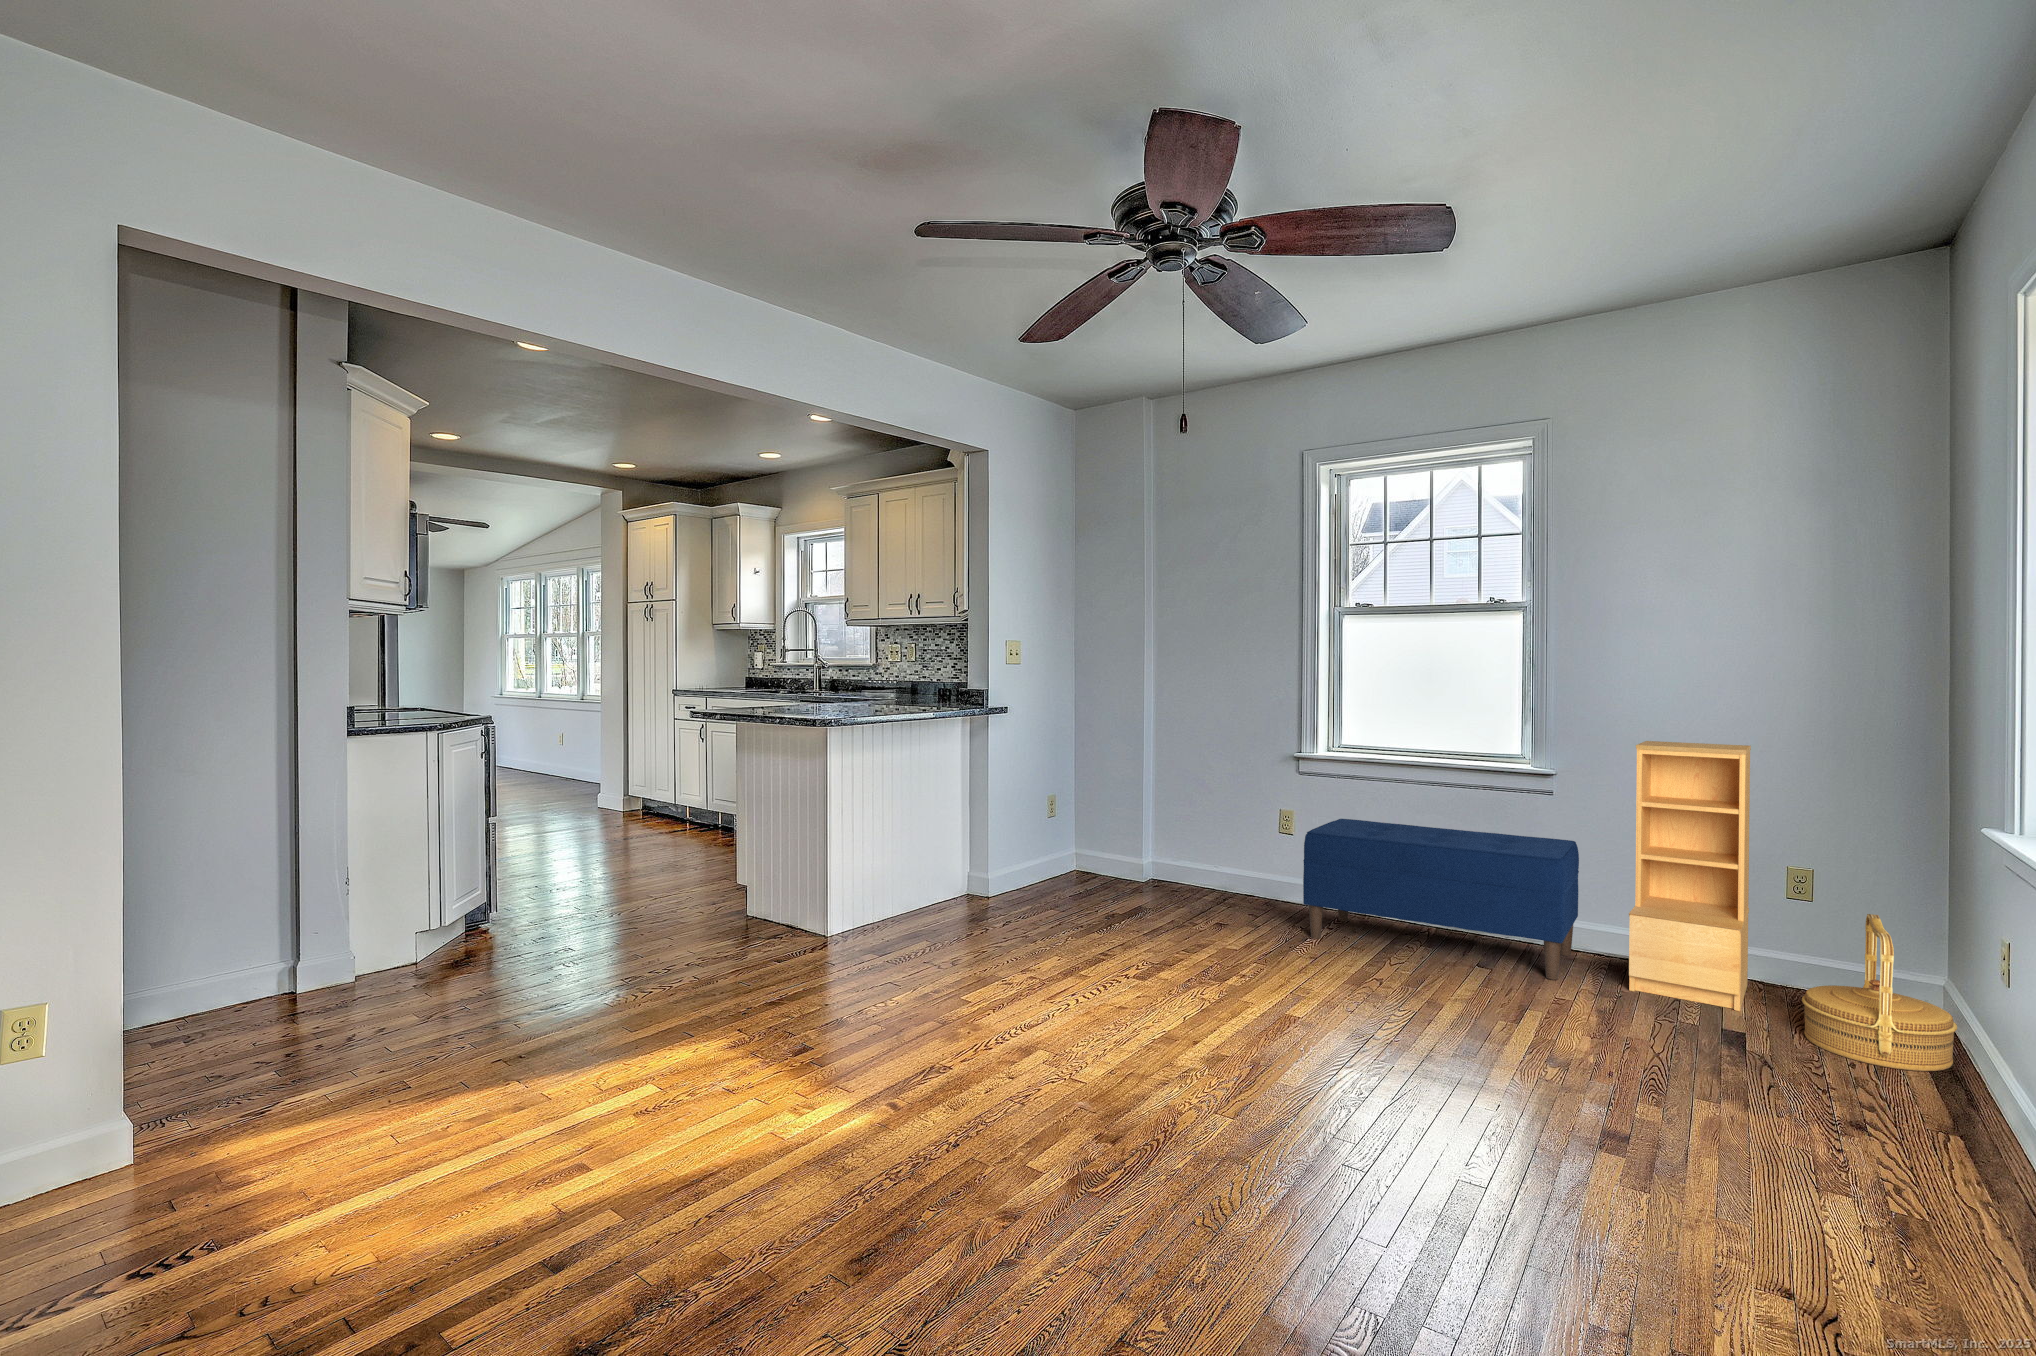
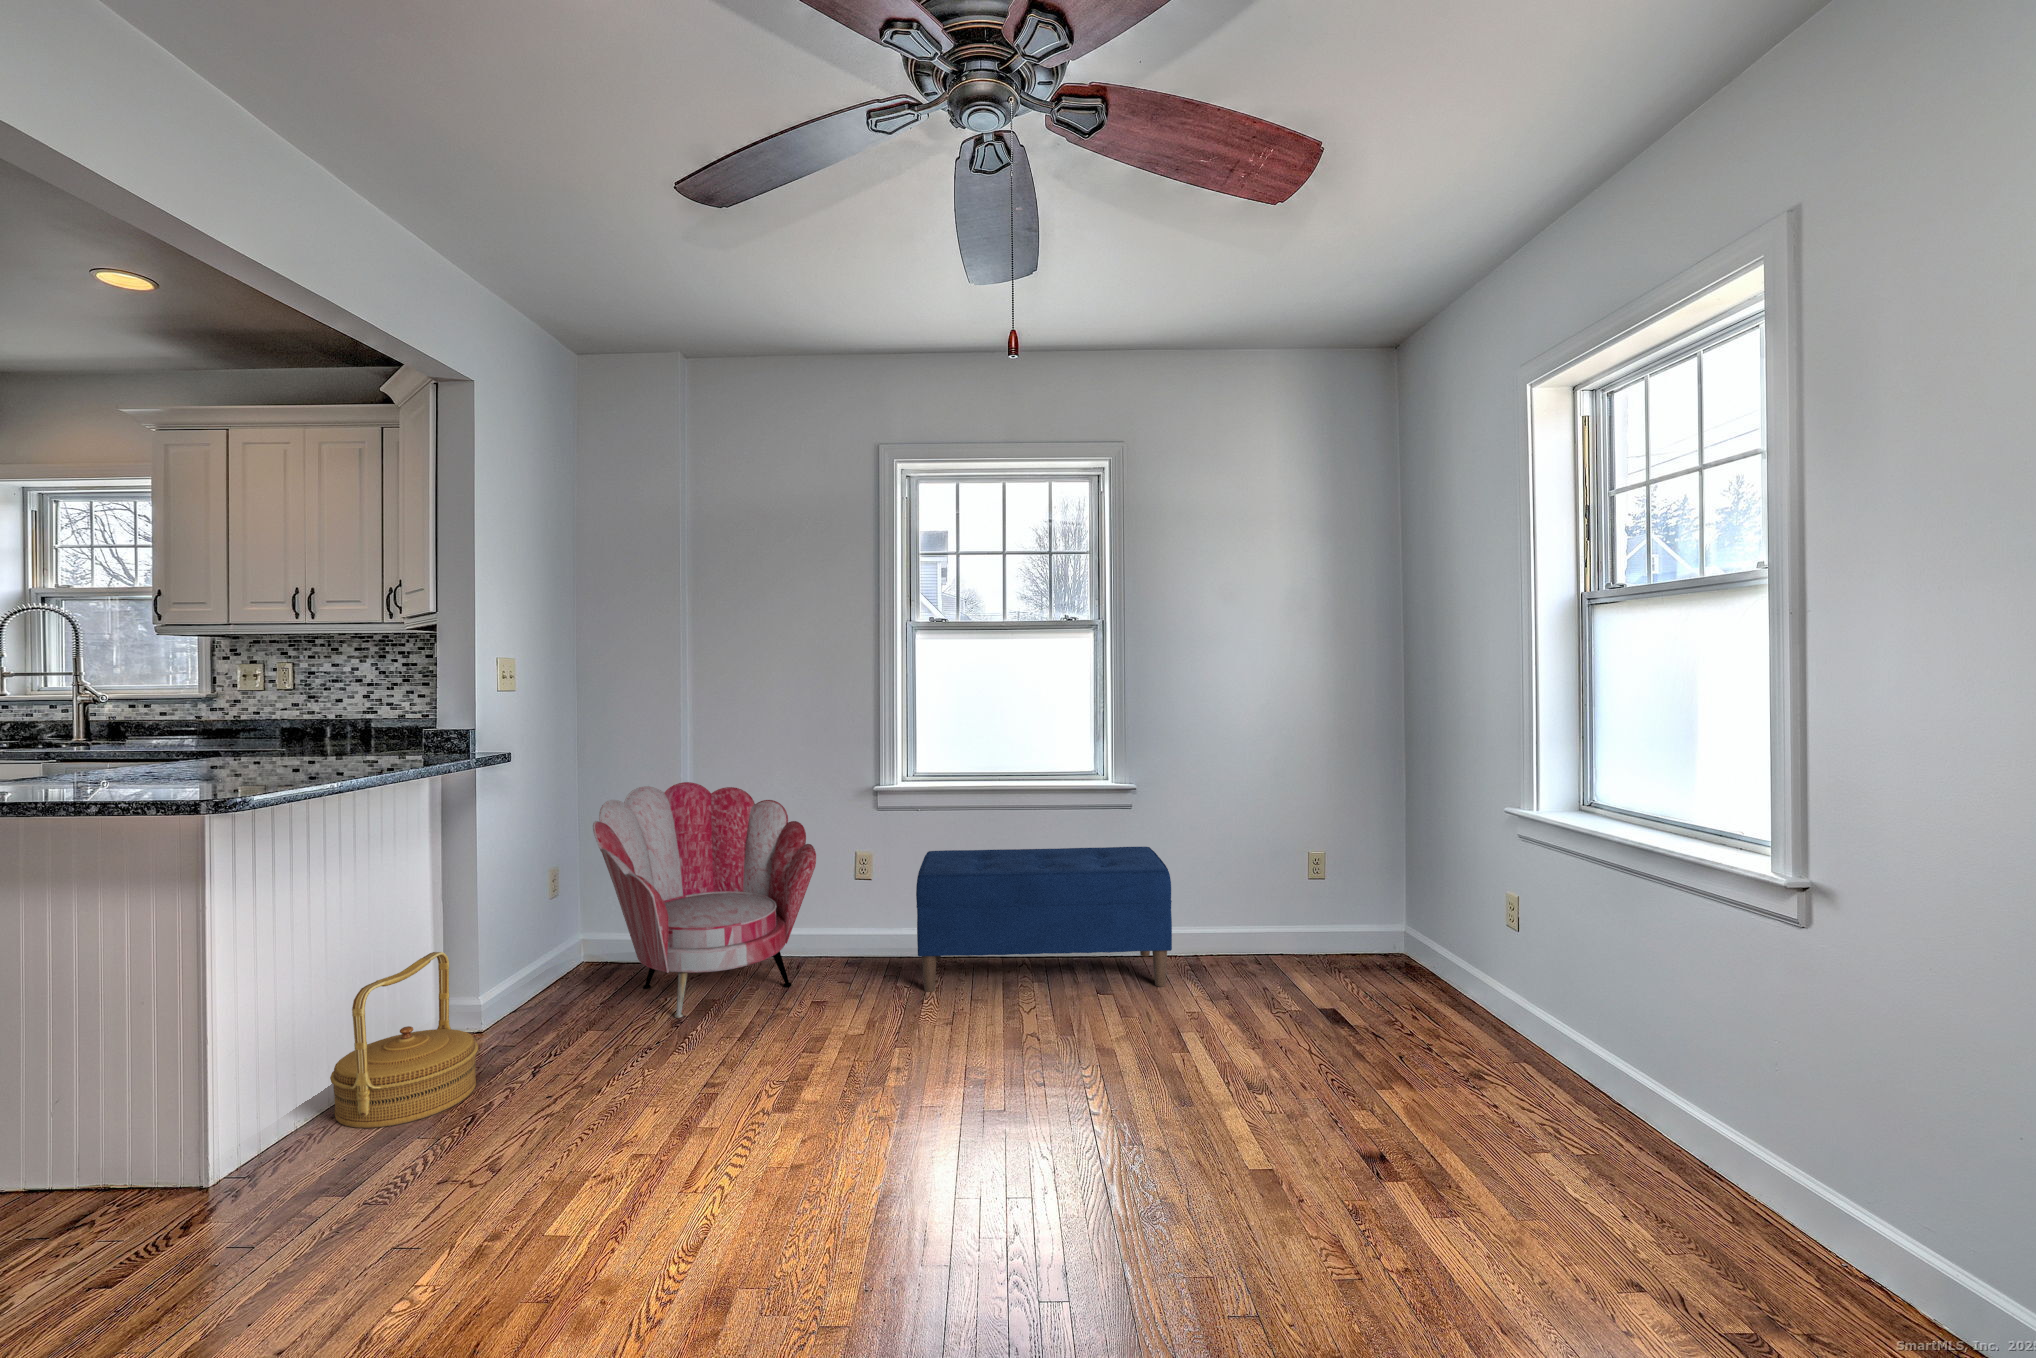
armchair: none [1064,740,1231,916] -> present [593,782,816,1018]
bookshelf: present [1629,741,1751,1011] -> none [1204,748,1305,982]
woven basket: present [1802,914,1957,1071] -> present [330,952,478,1128]

